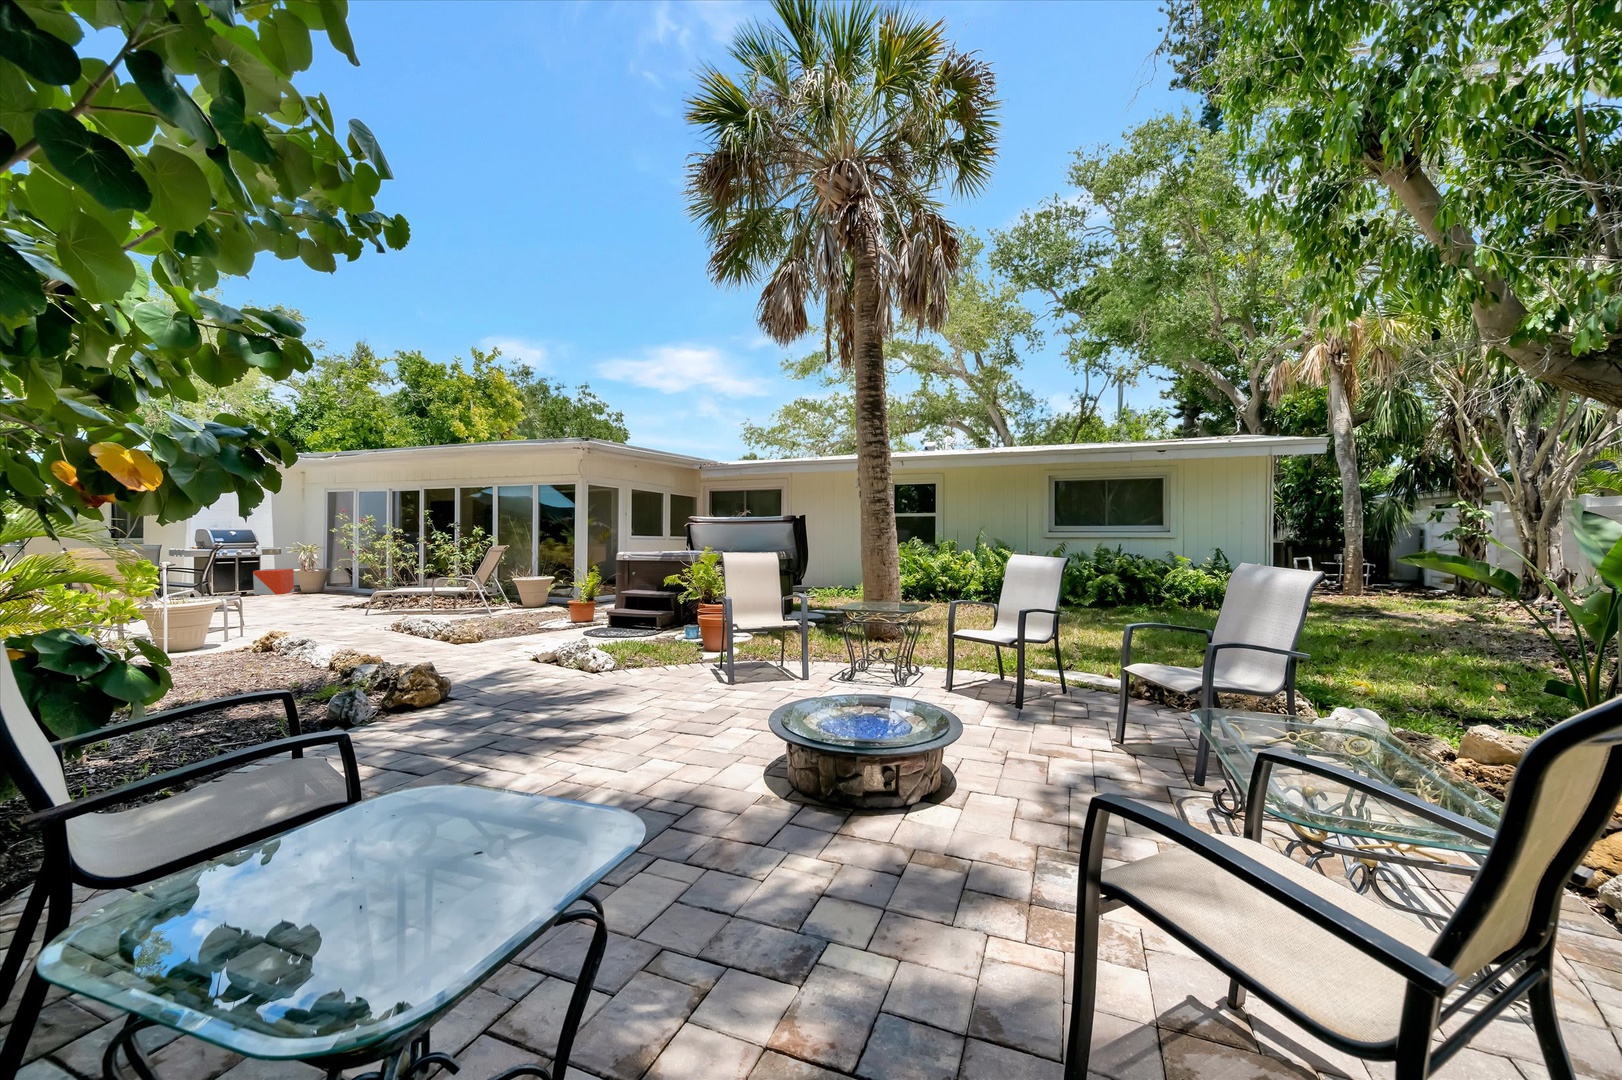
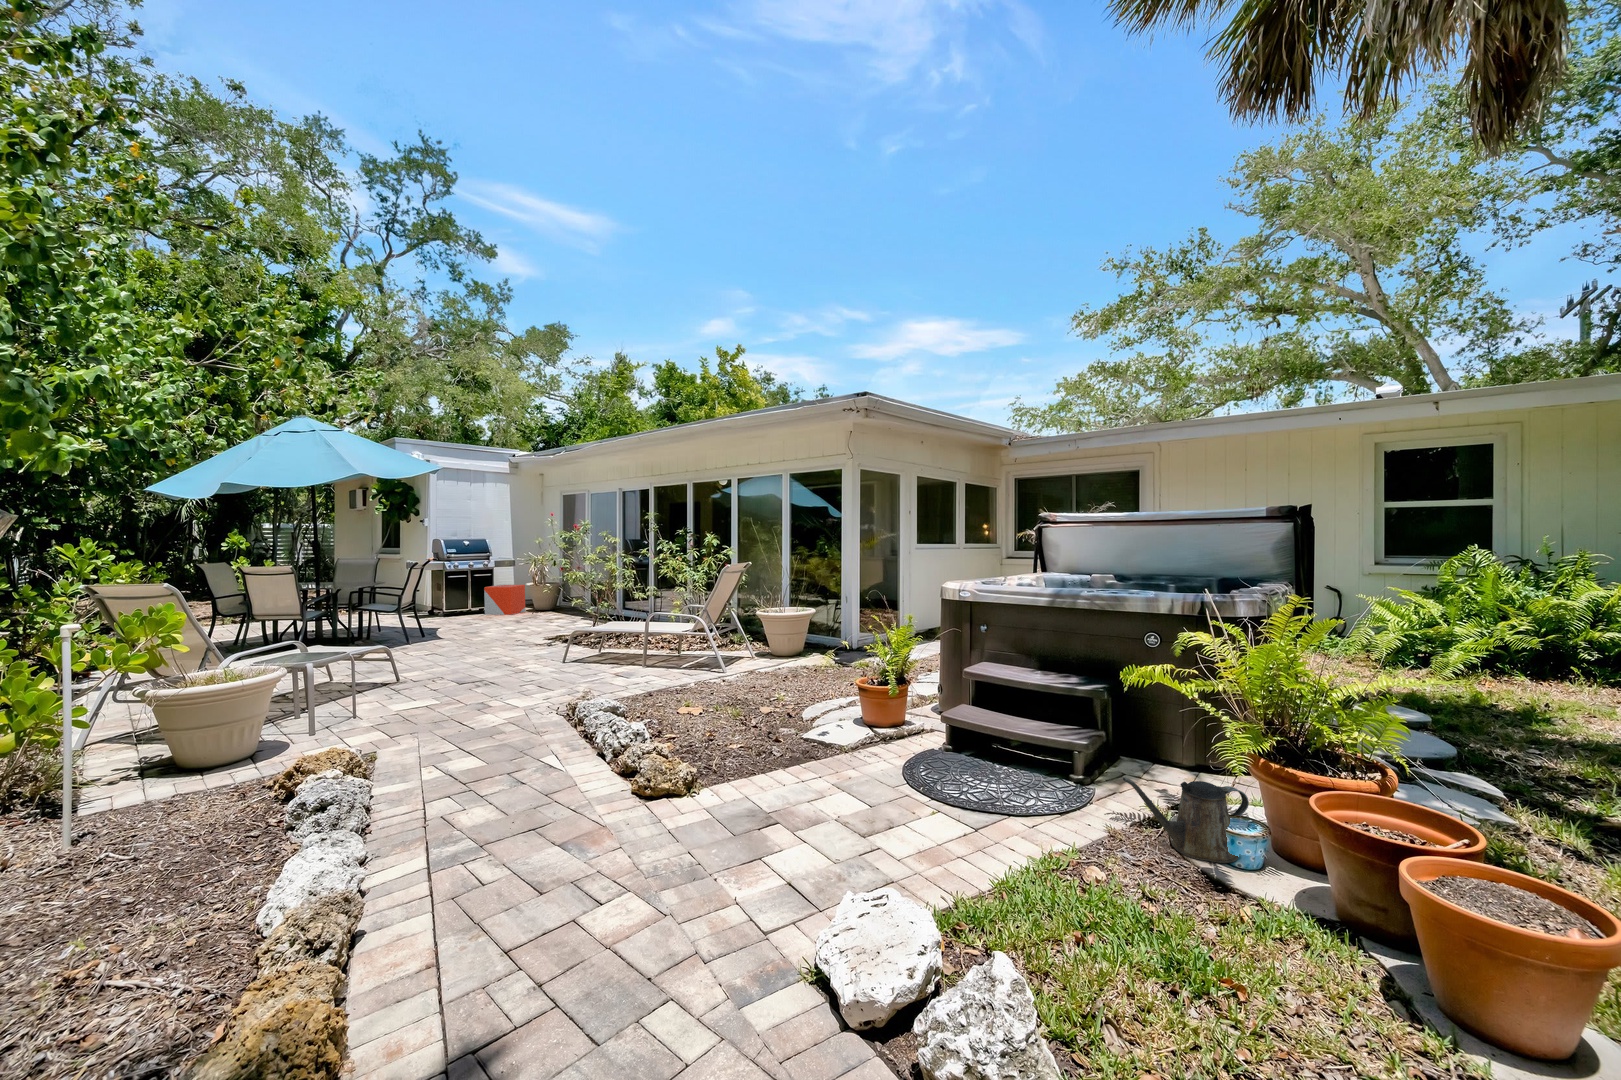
watering can: none [668,625,715,652] -> present [1123,778,1249,863]

